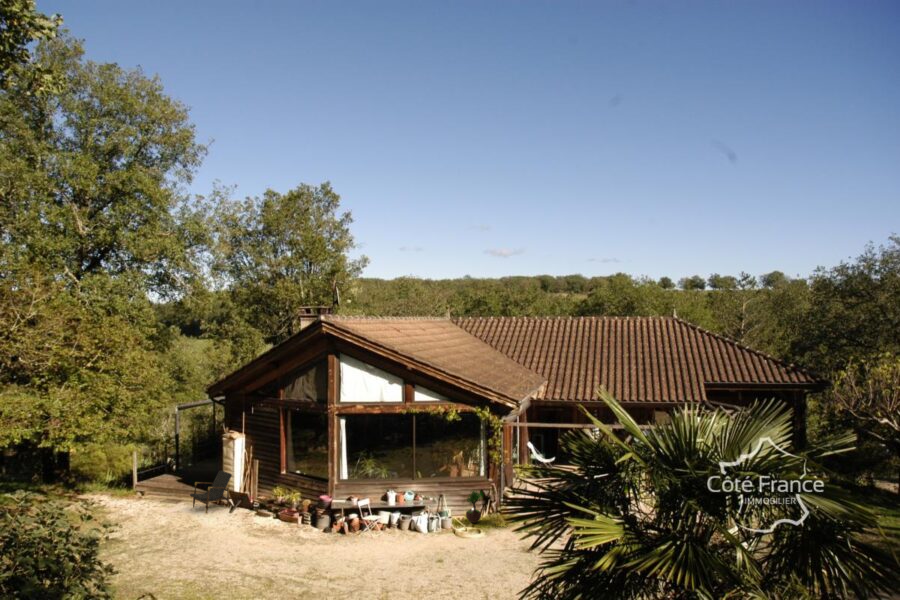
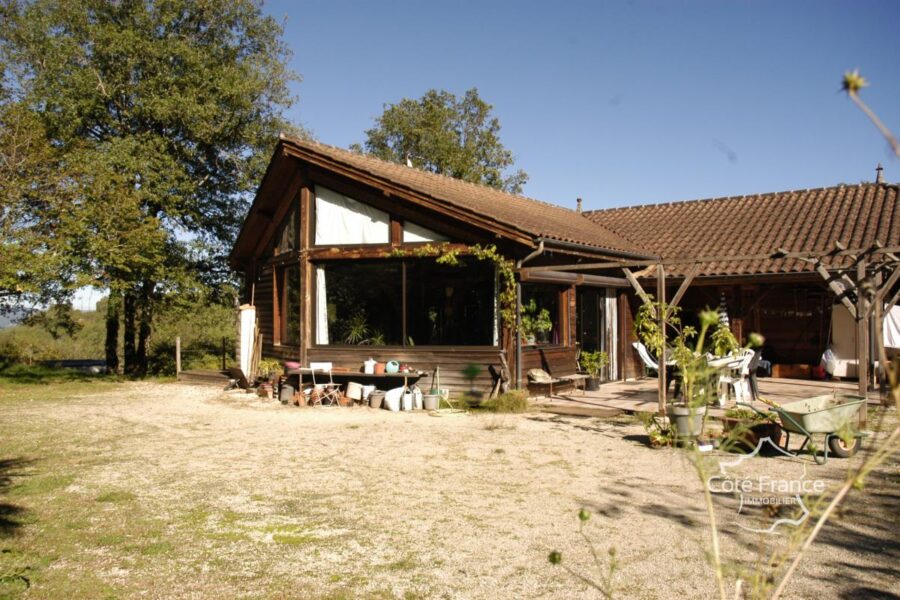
lounge chair: present [190,471,232,513] -> none [184,343,227,385]

